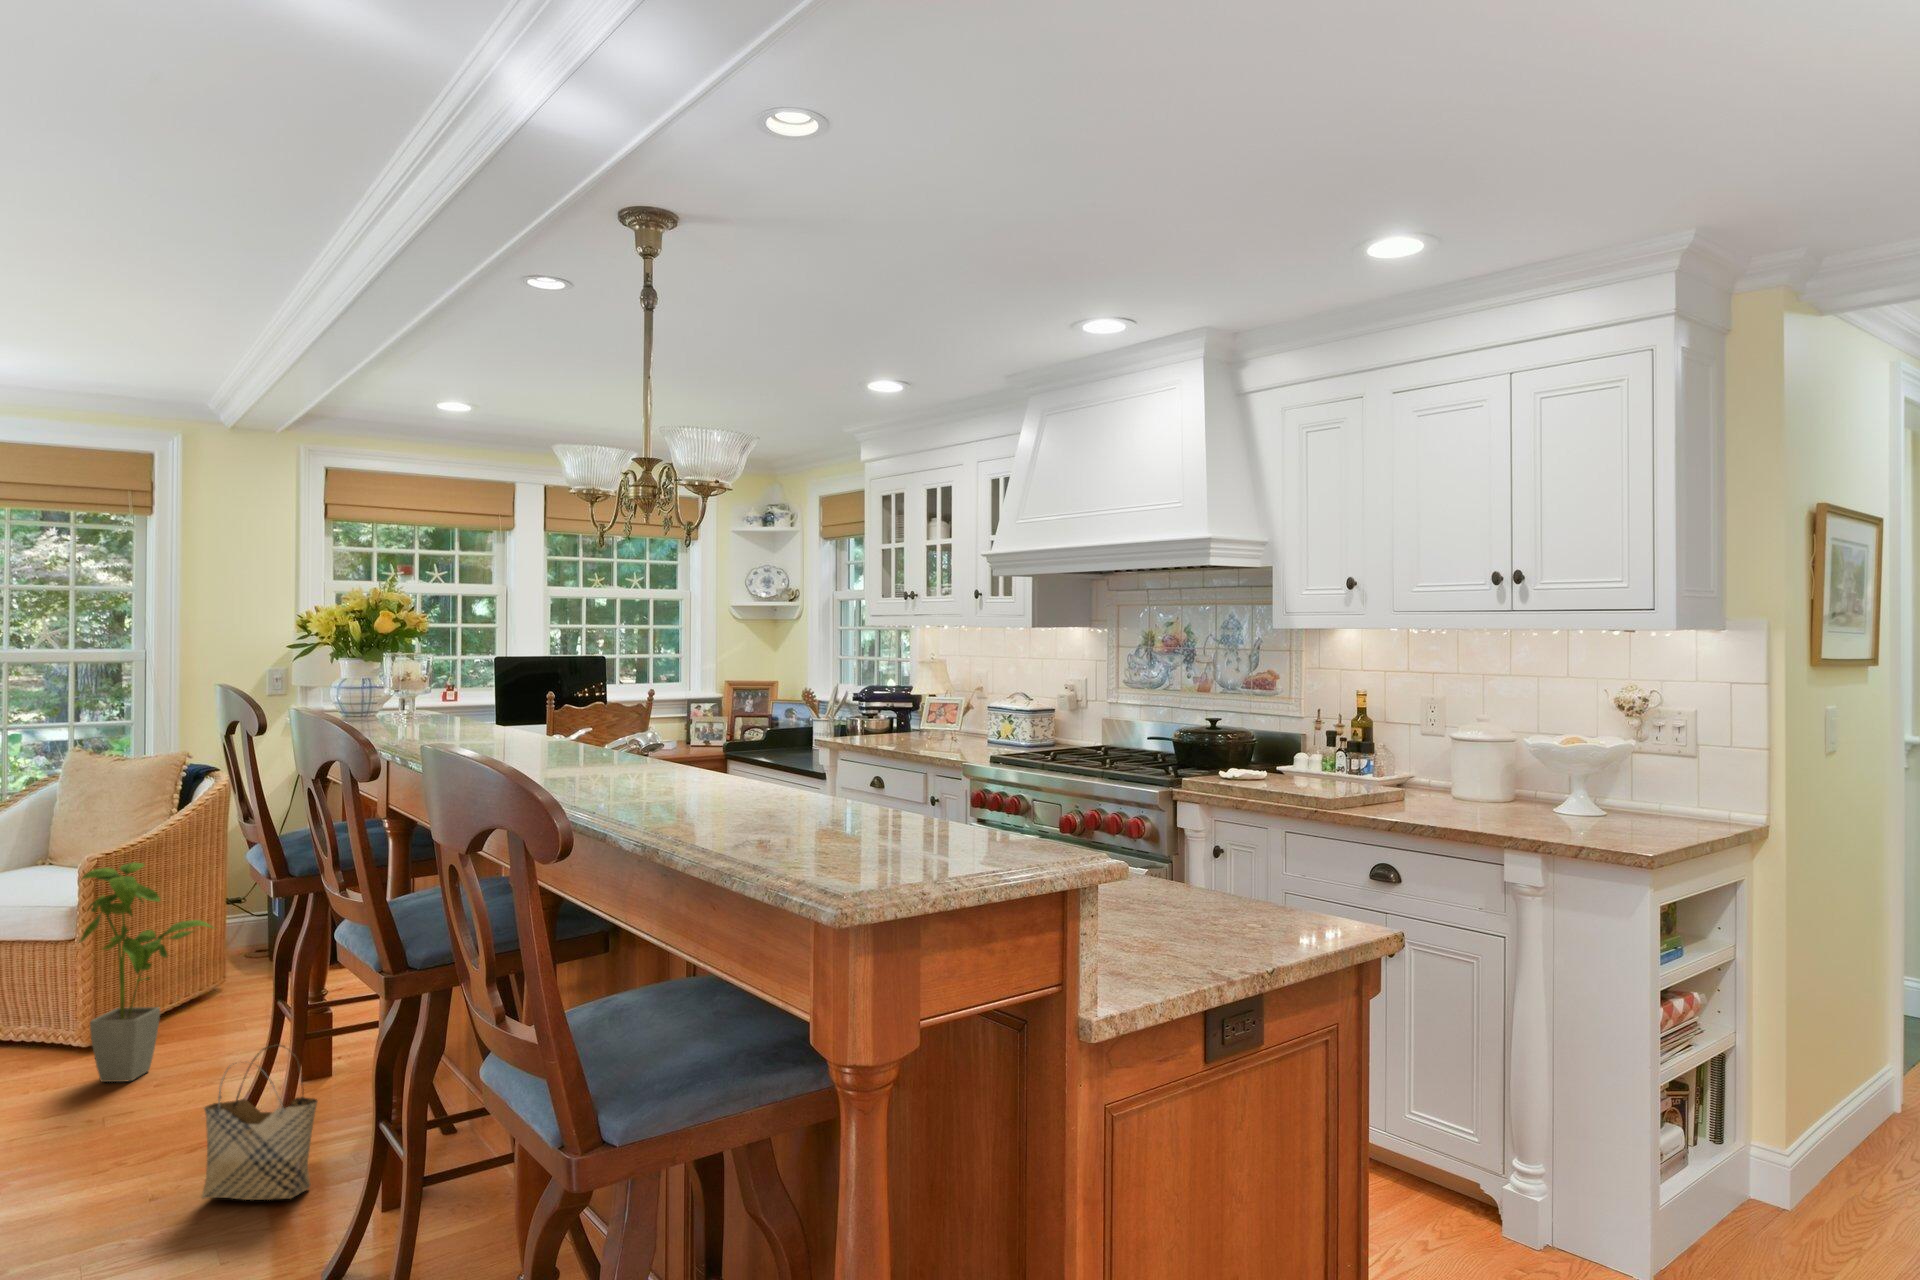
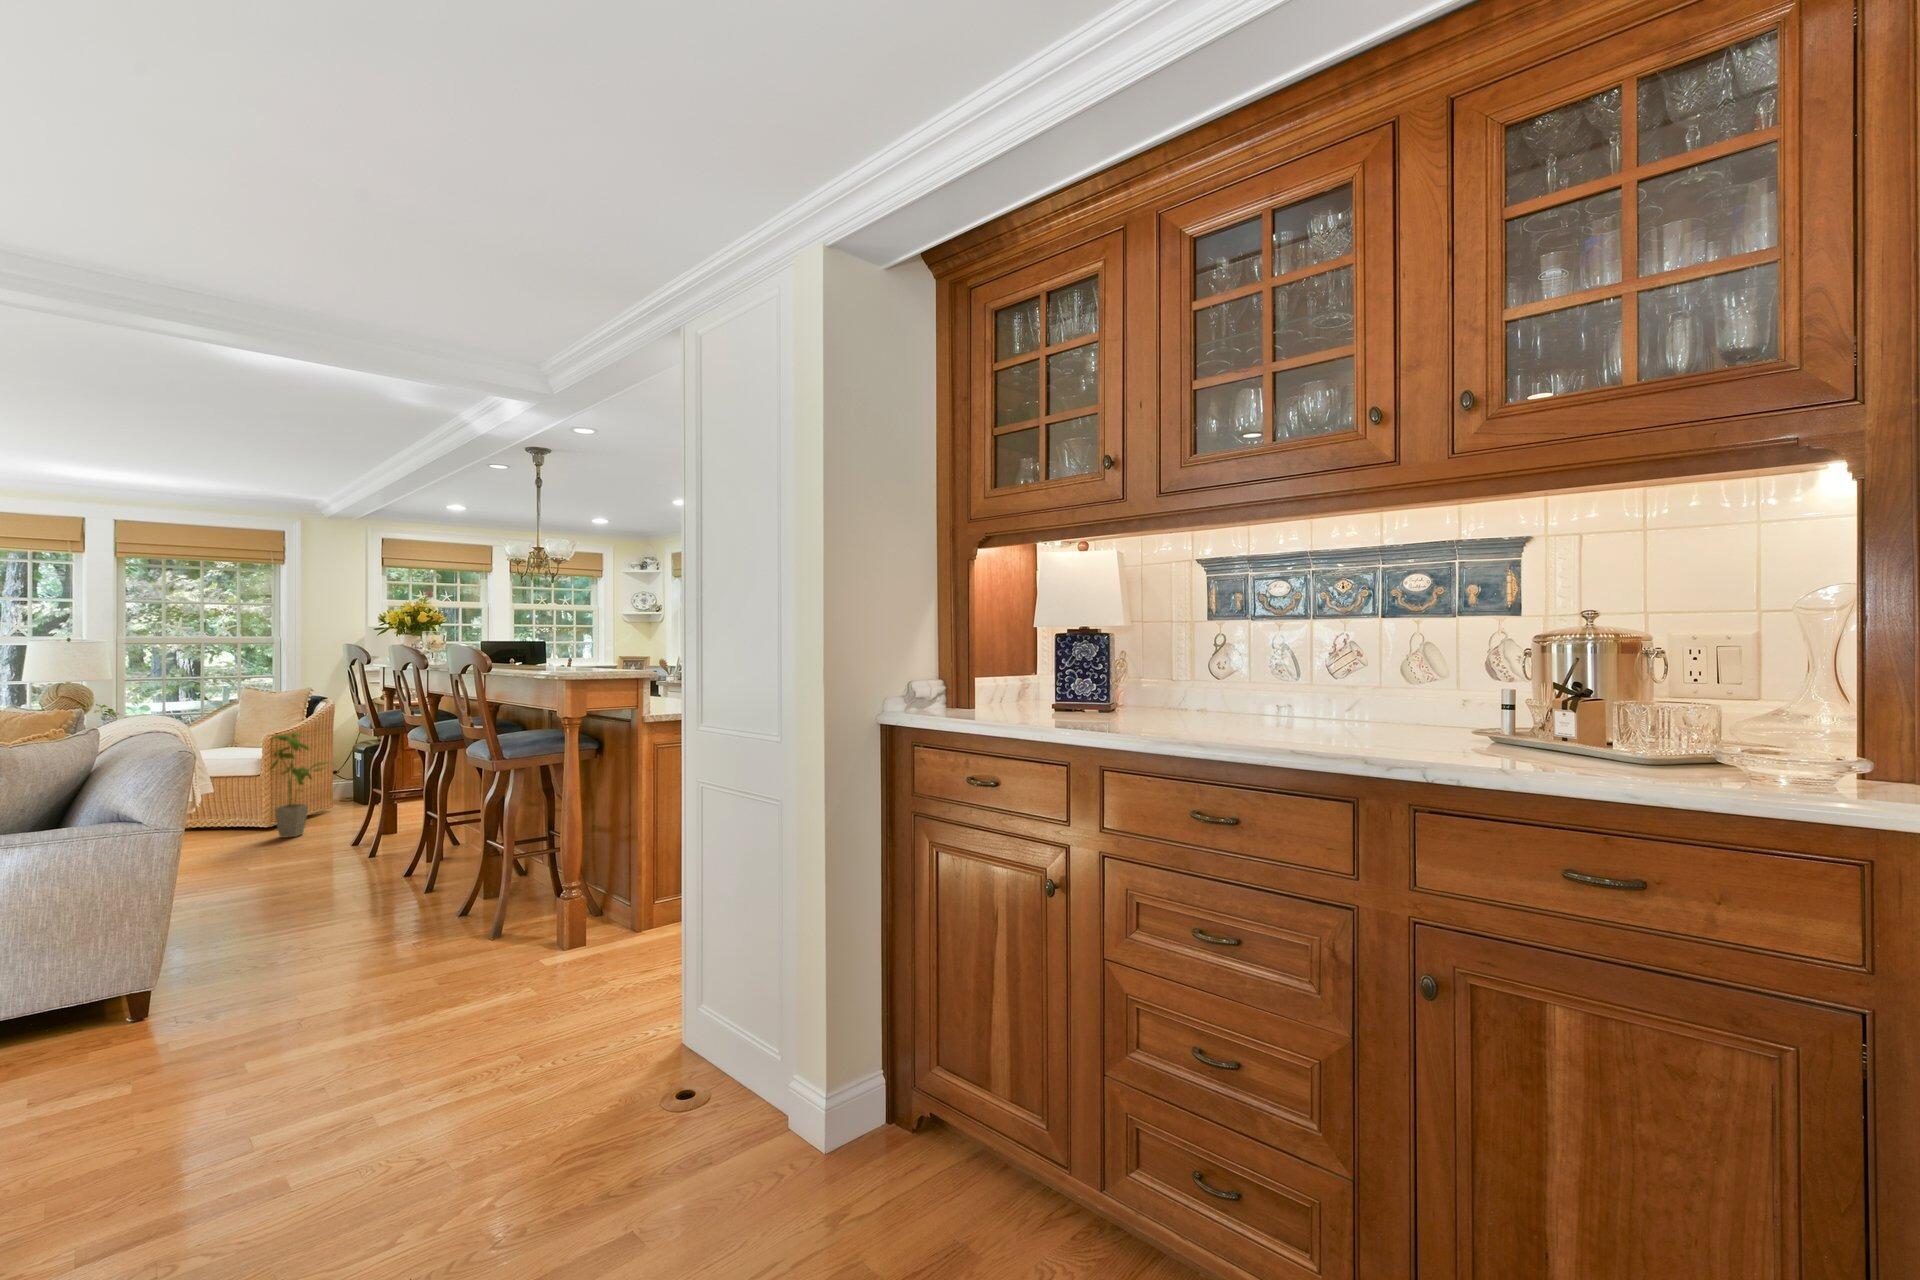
woven basket: present [202,1044,318,1200] -> none [344,799,395,861]

